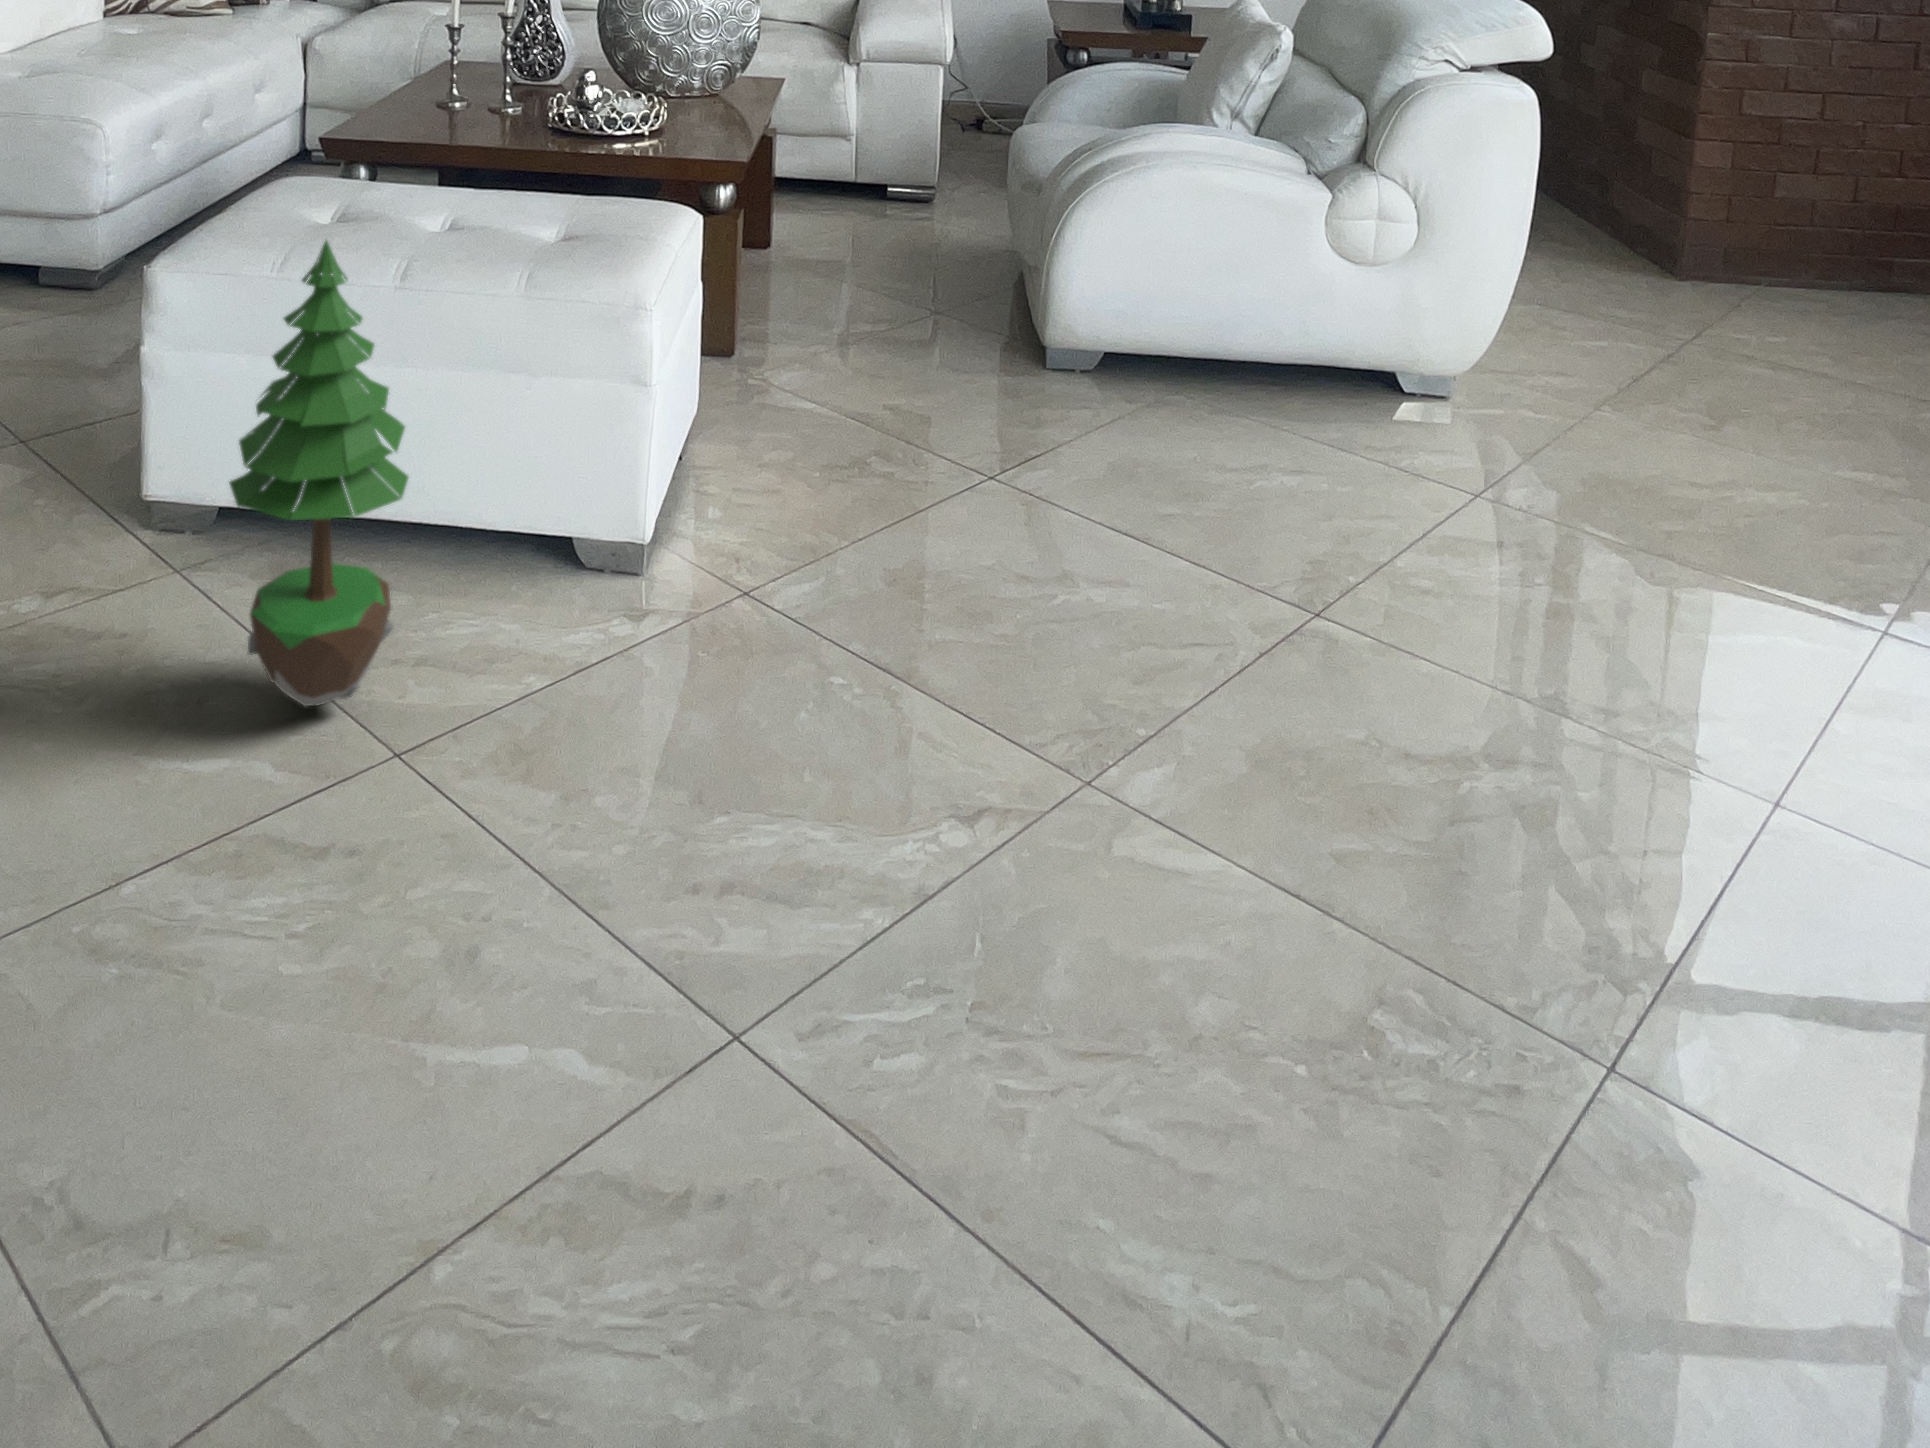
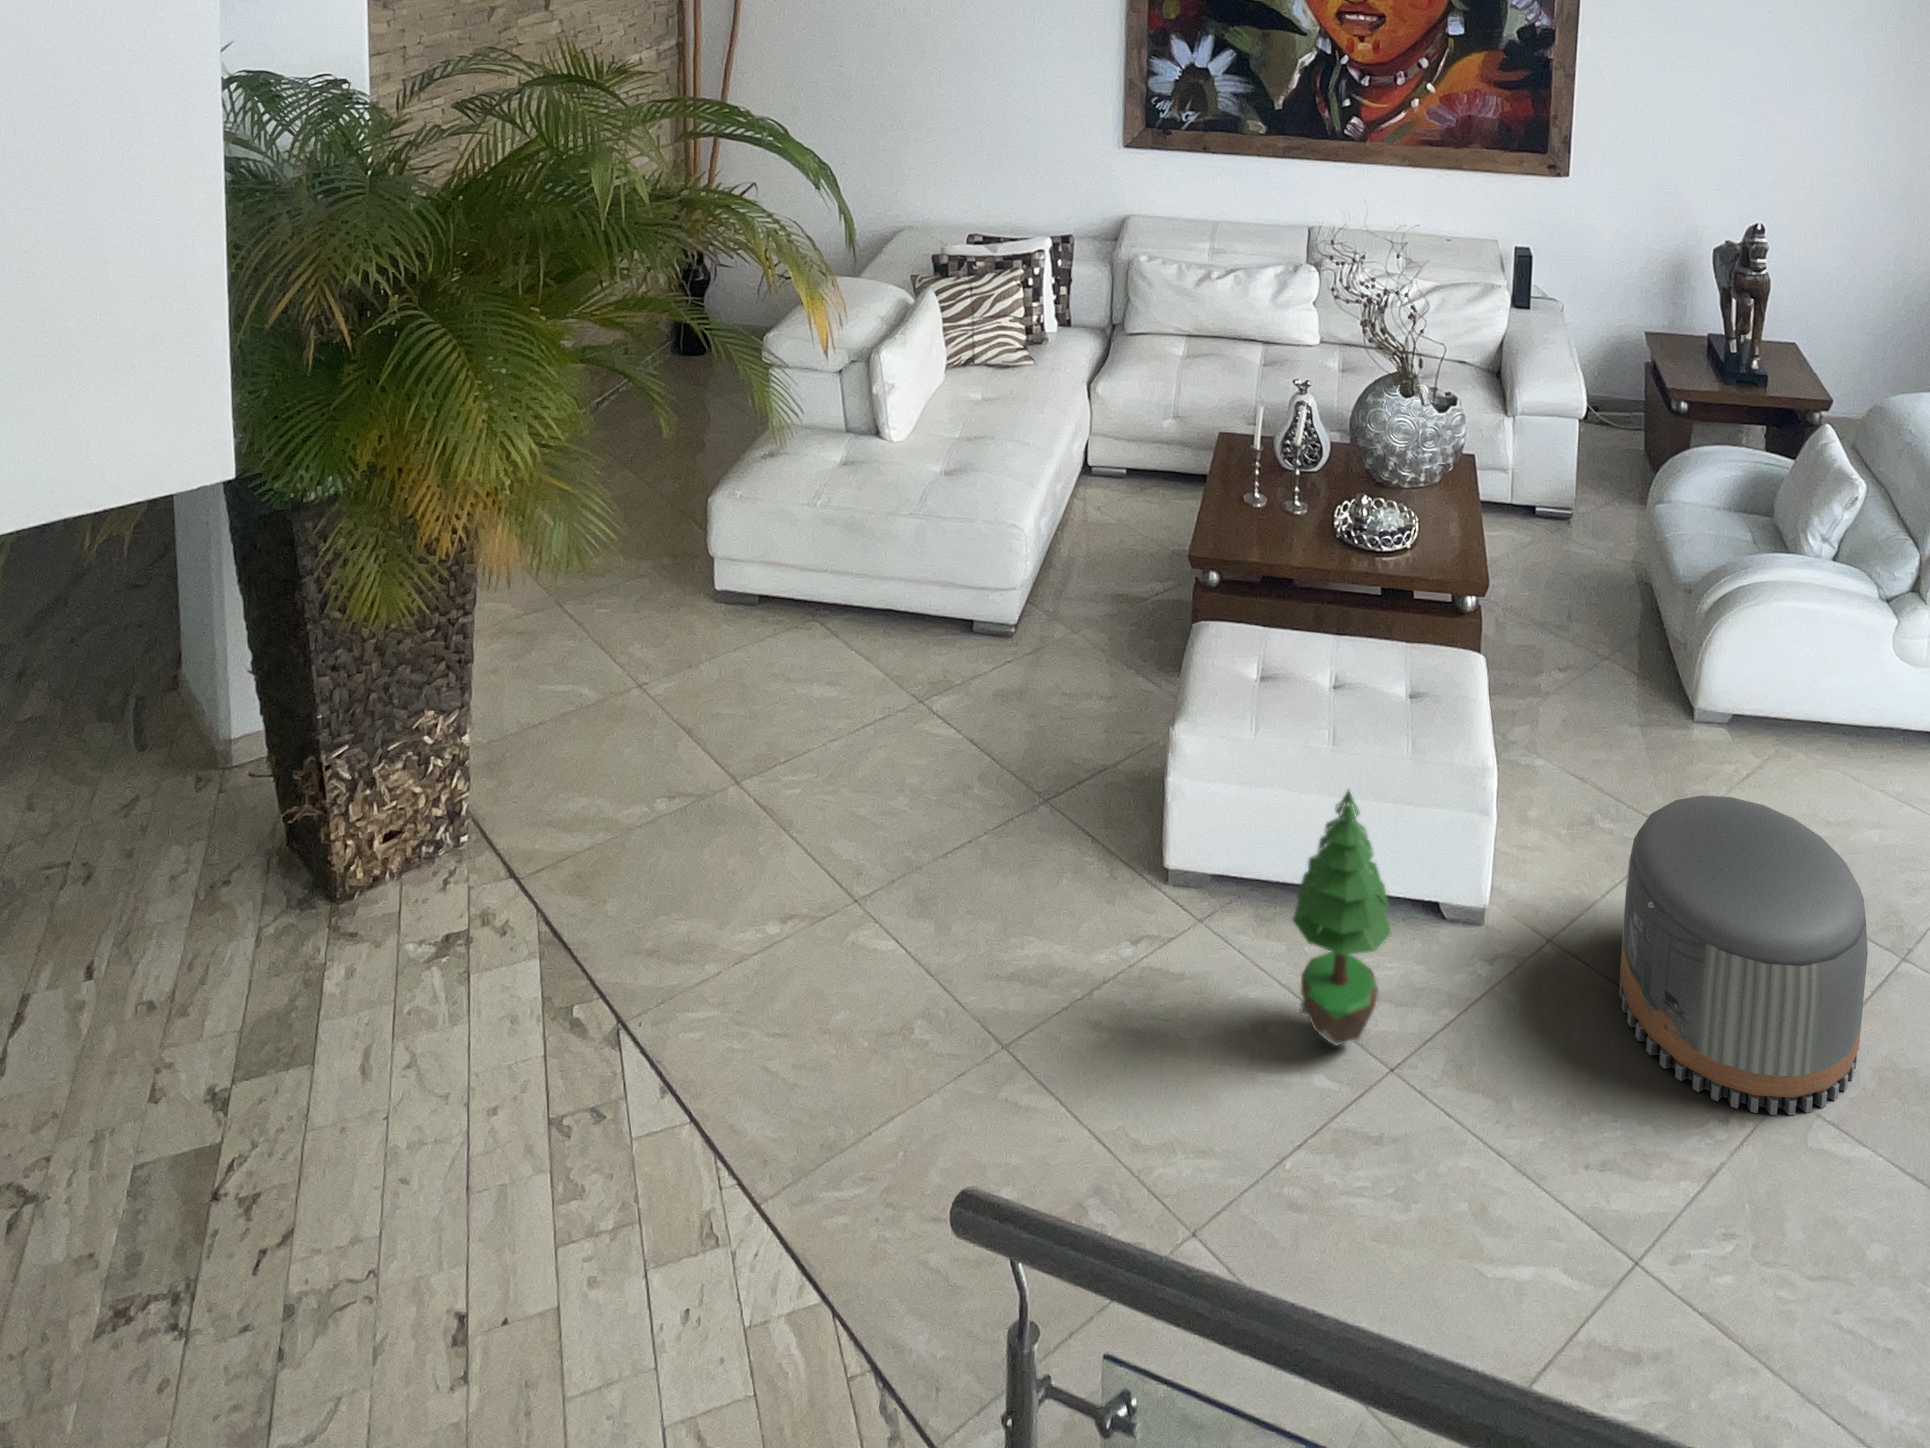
pouf: none [837,338,1236,799] -> present [1620,796,1868,1115]

